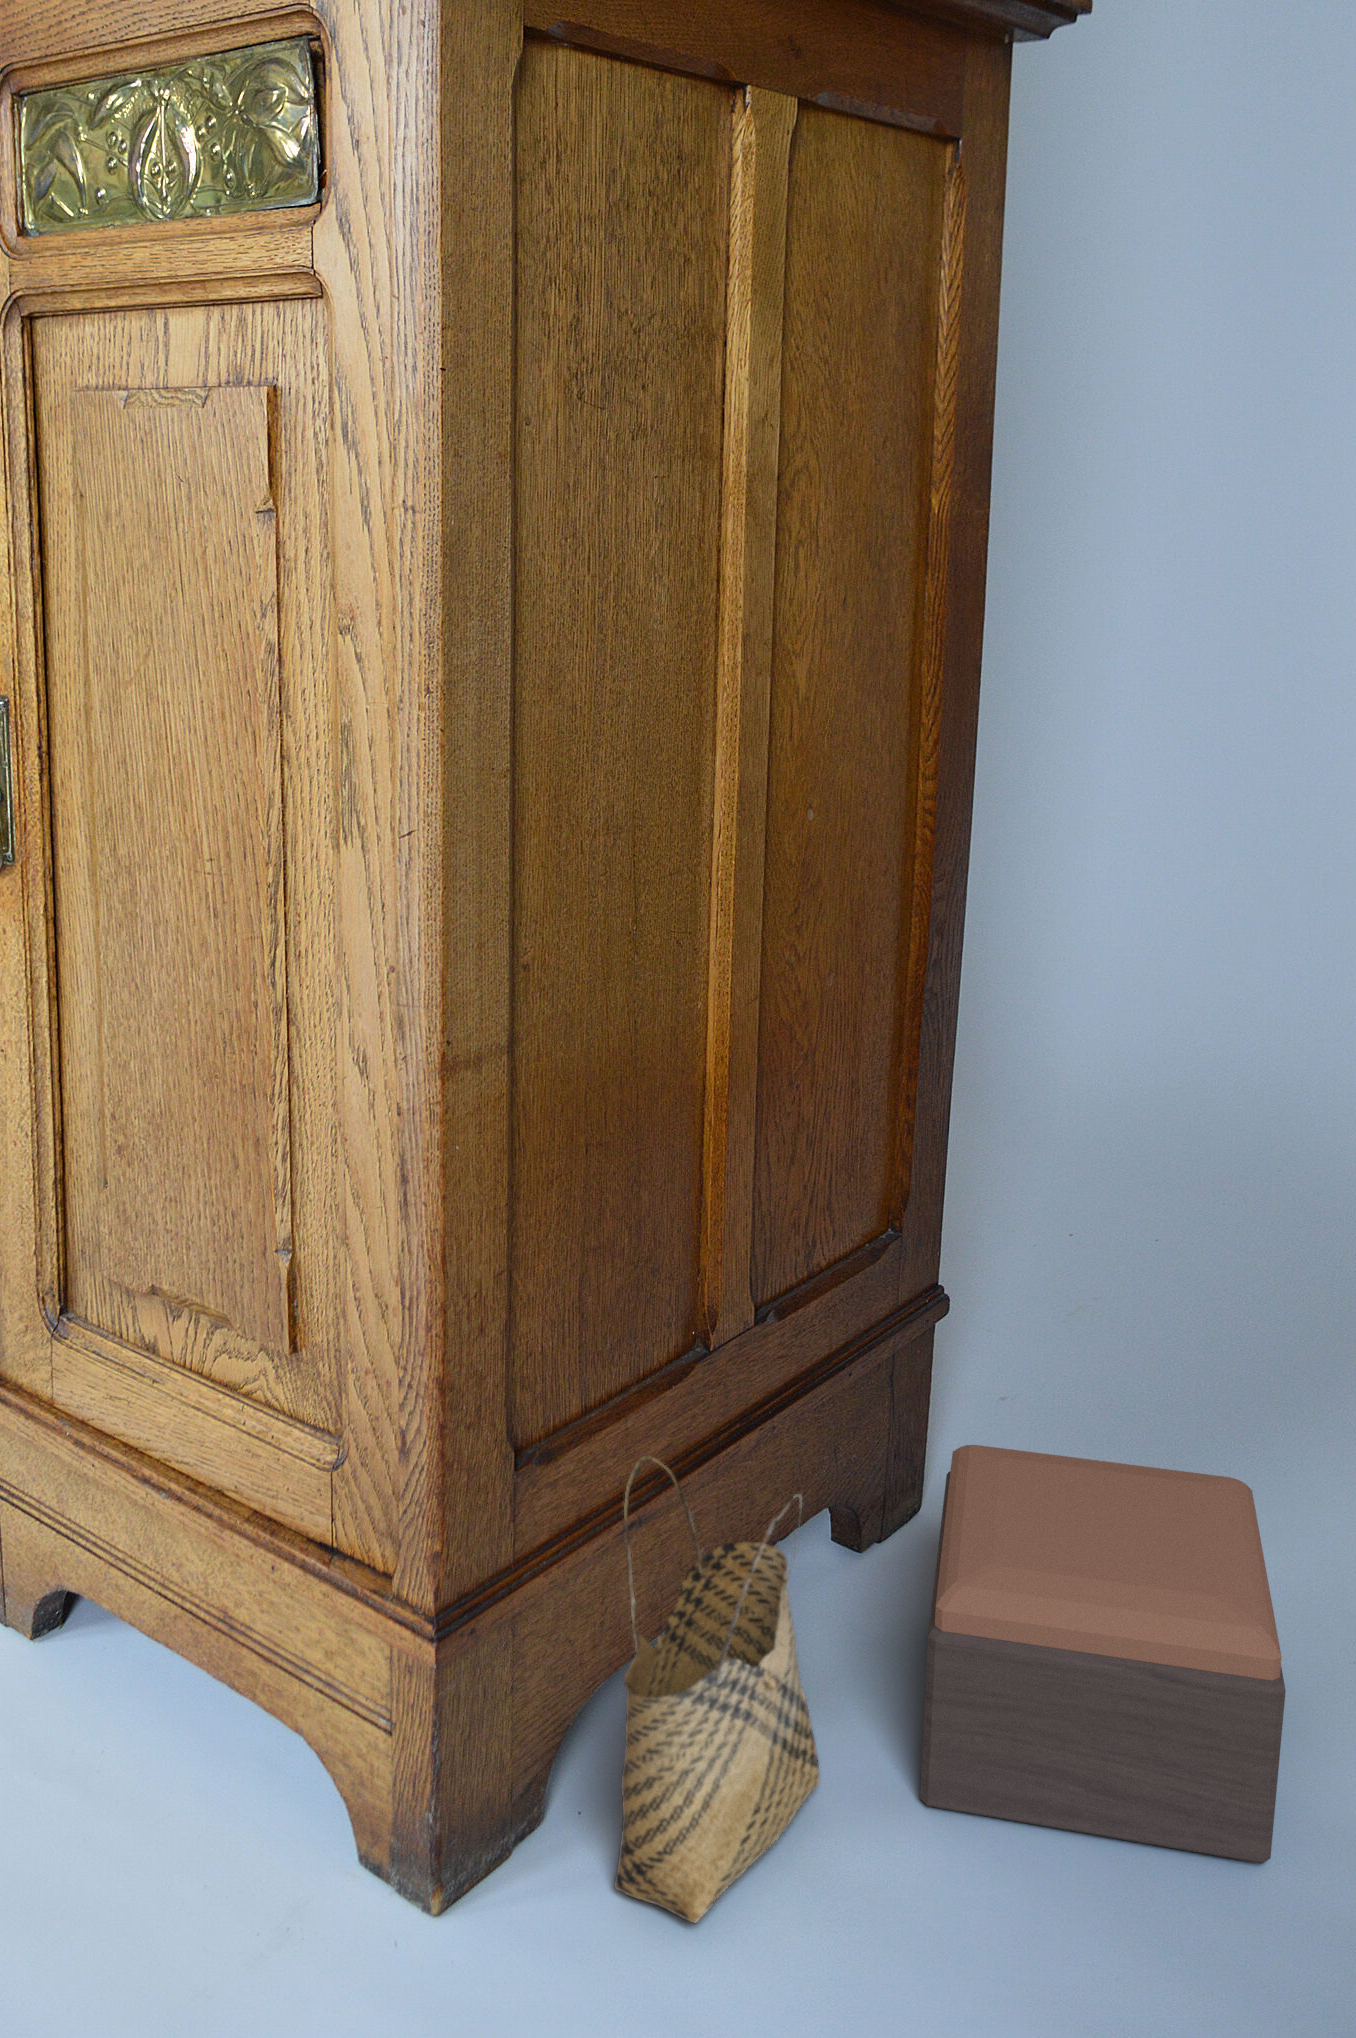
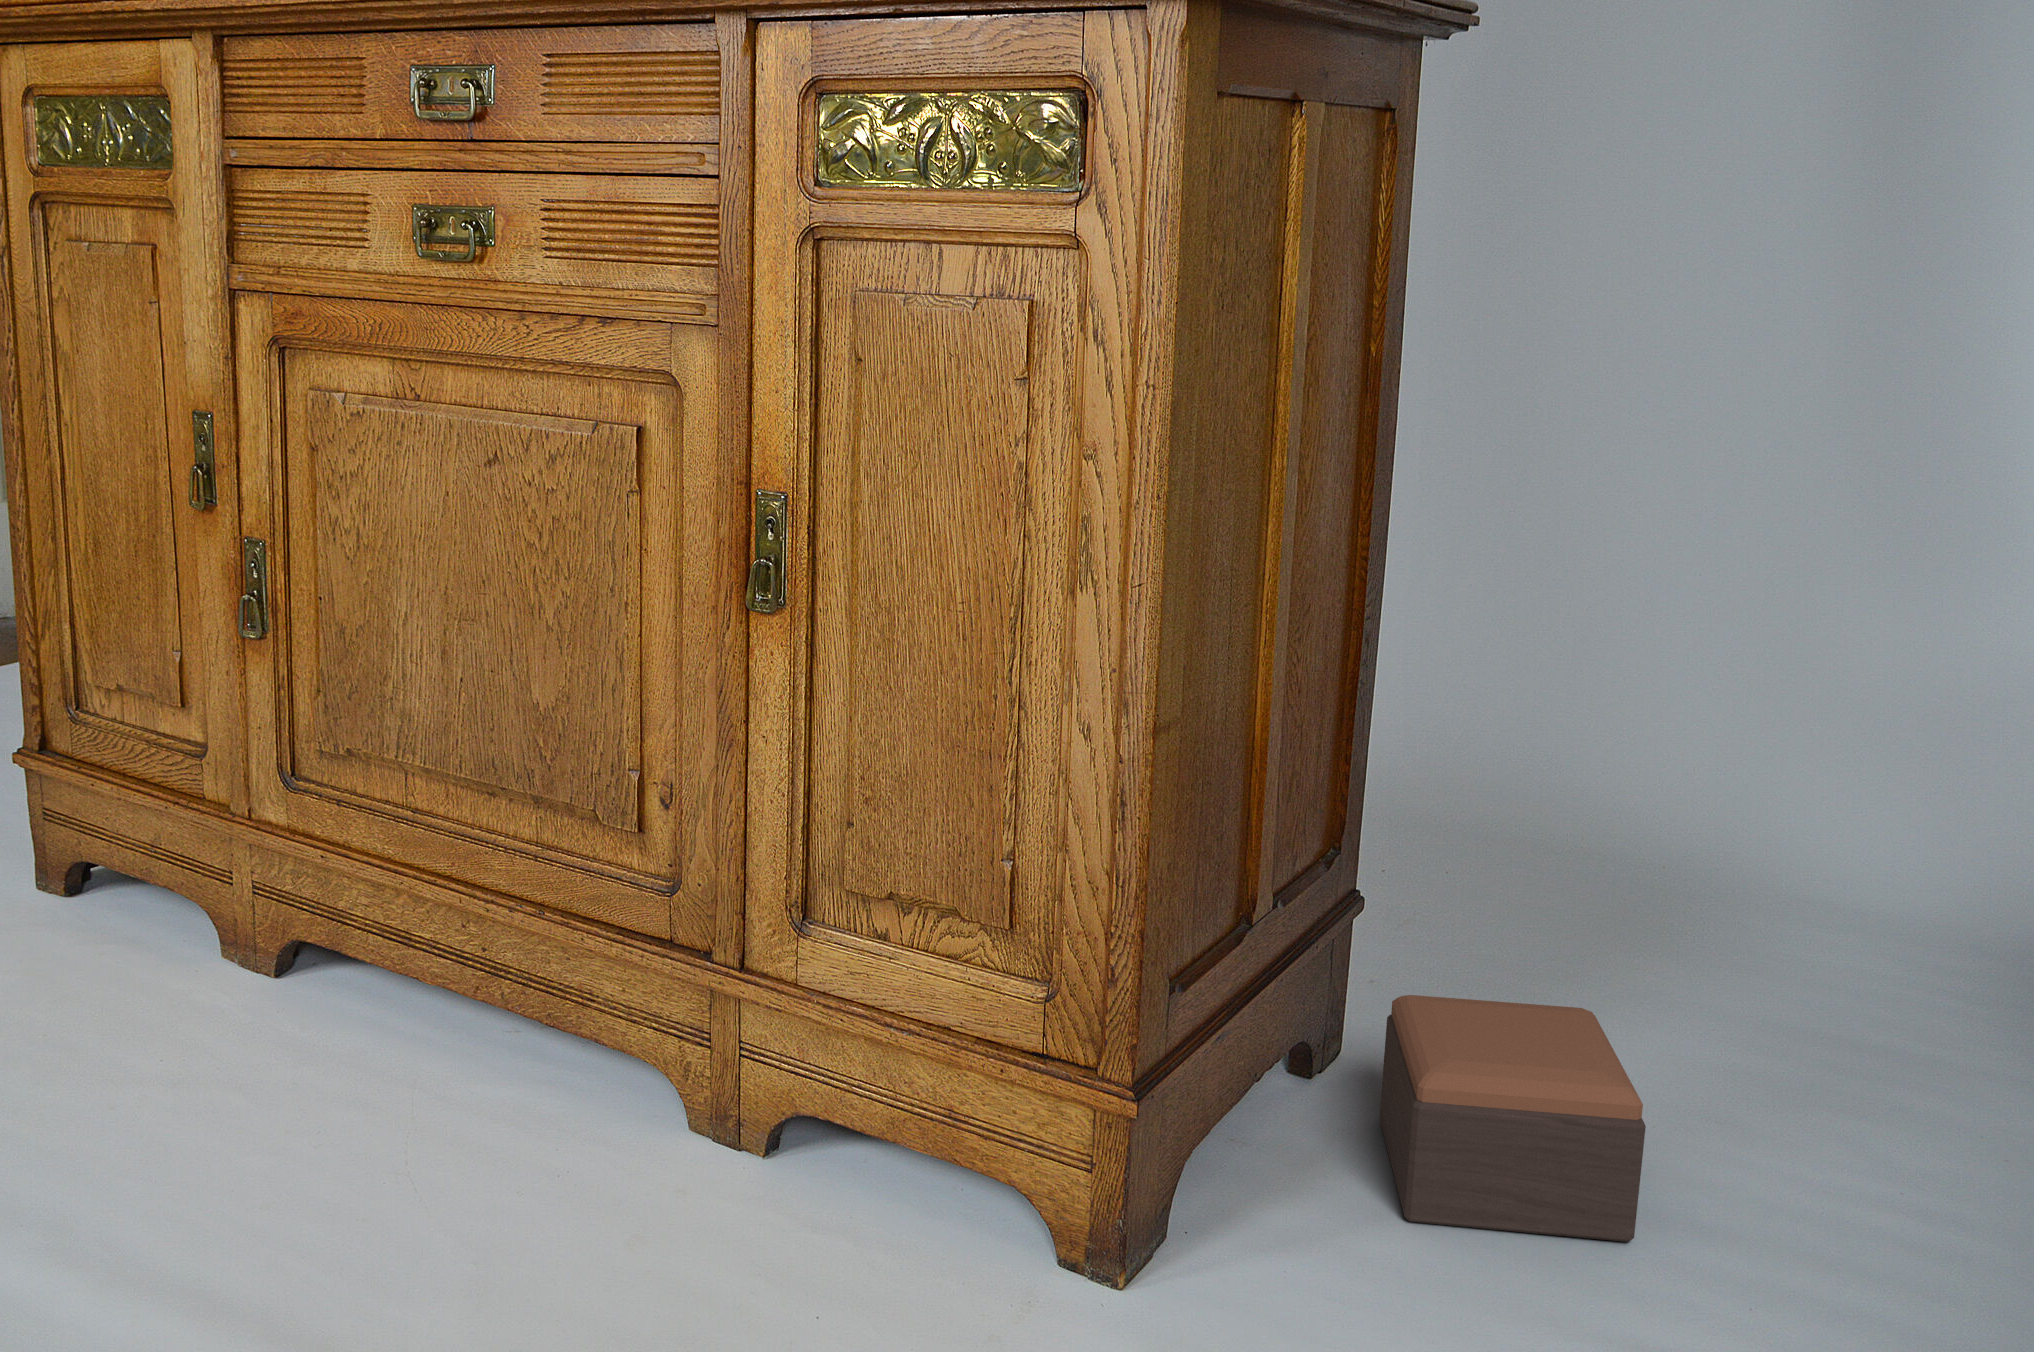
woven basket: present [615,1455,820,1923] -> none [1230,991,1347,1284]

